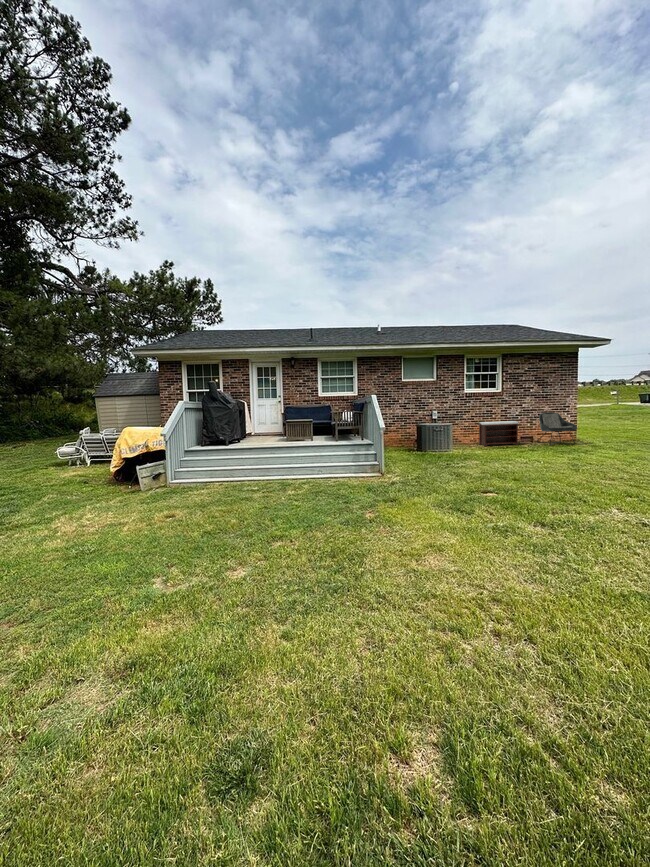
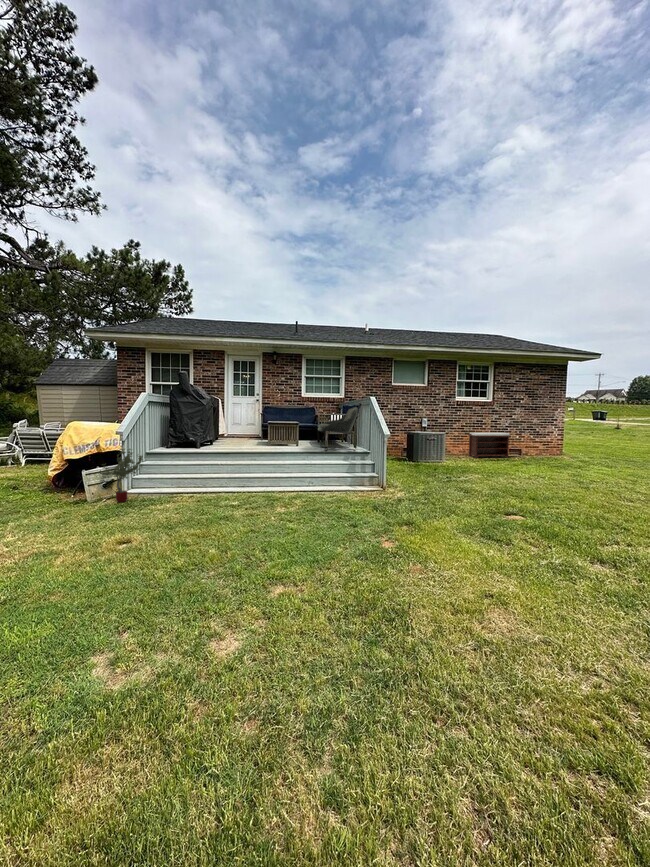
lounge chair: present [537,412,577,445] -> present [318,407,358,451]
potted tree: none [148,447,183,491] -> present [99,449,143,502]

